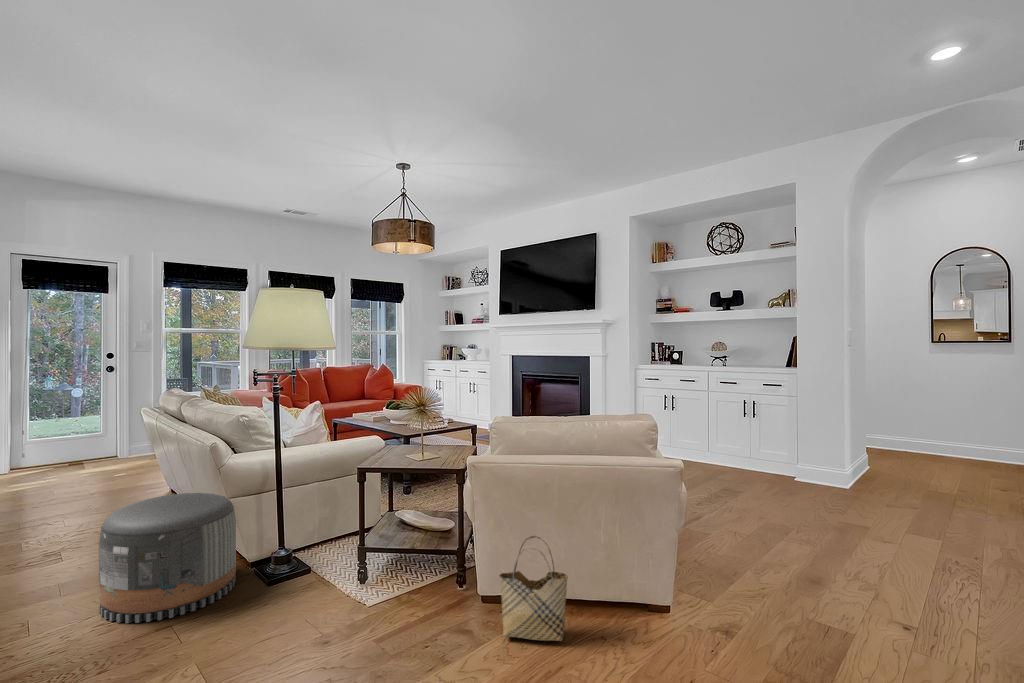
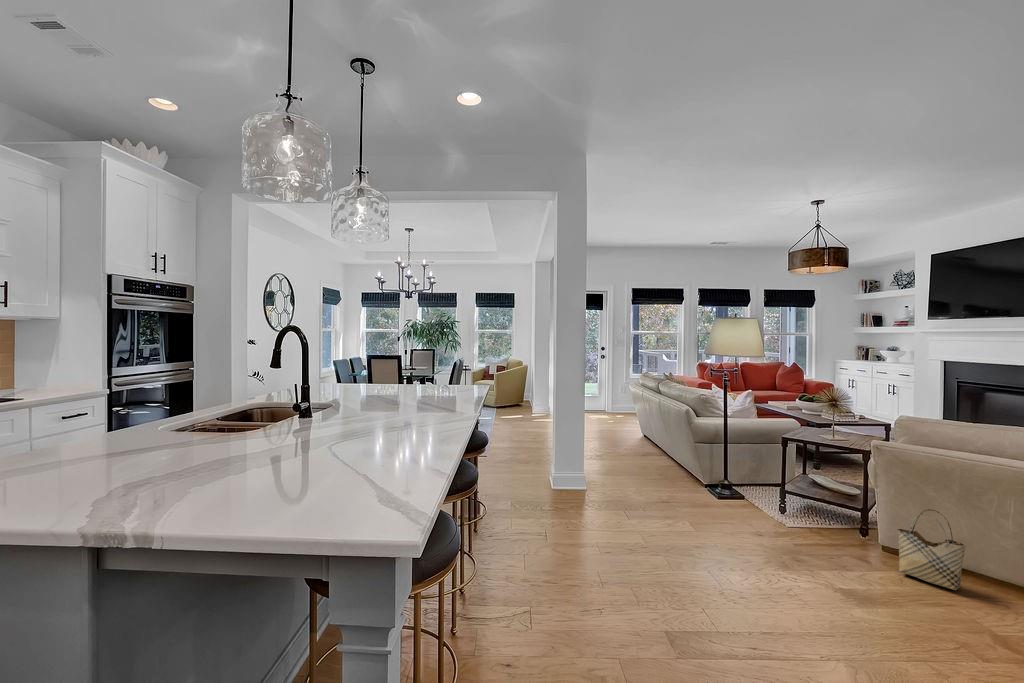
pouf: present [99,493,236,623] -> none [634,435,700,499]

